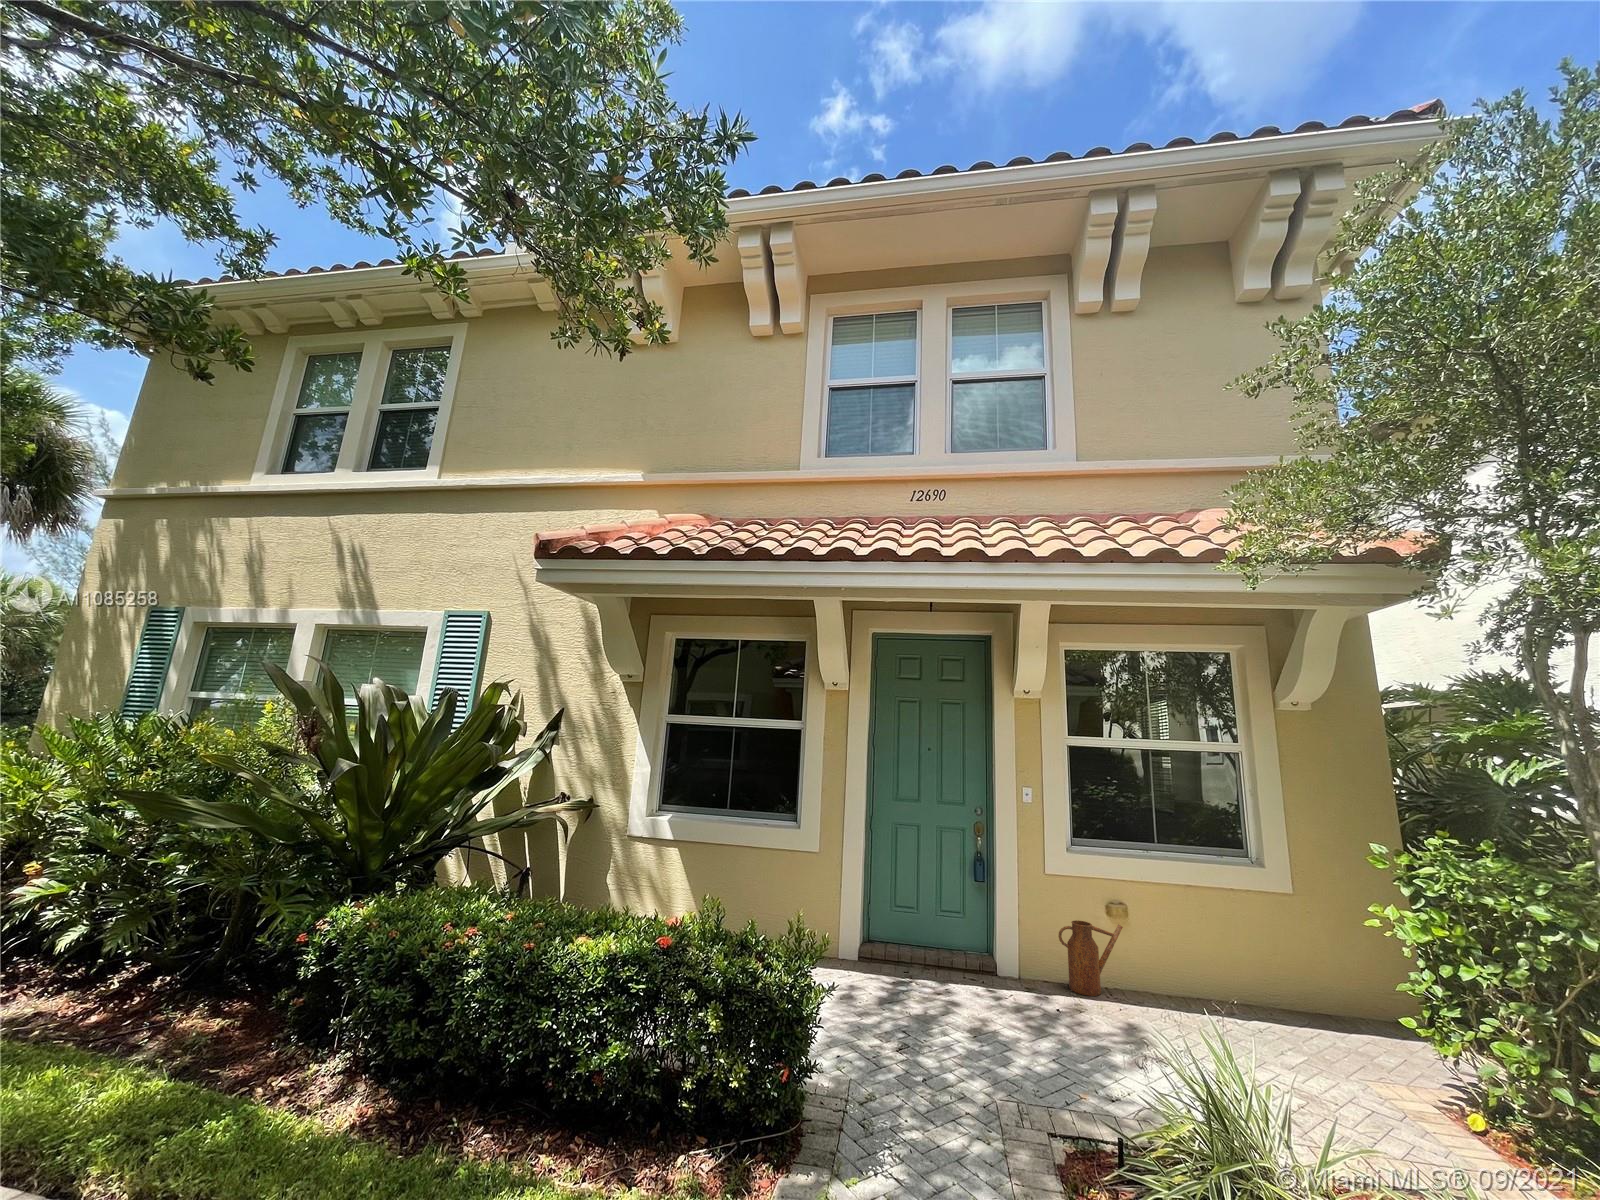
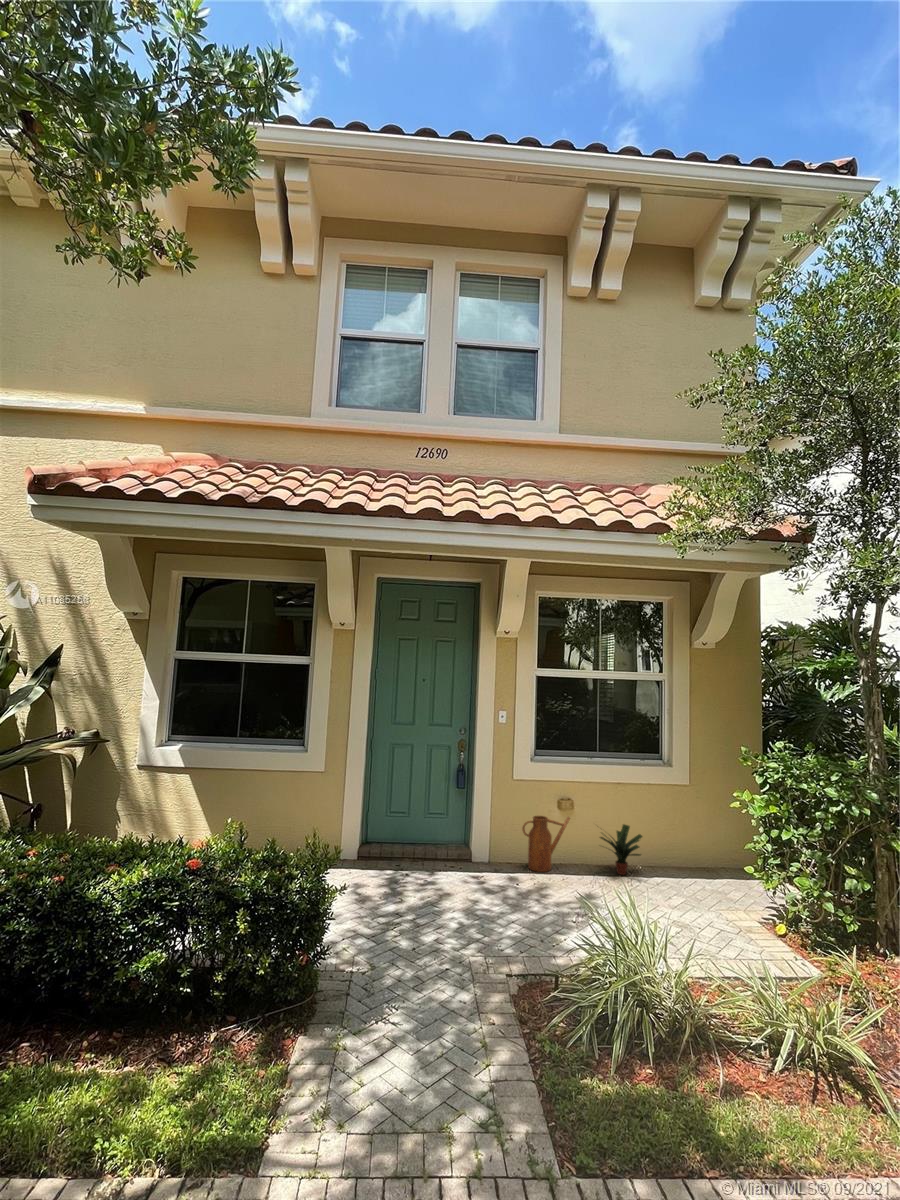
potted plant: none [1153,935,1231,1011] -> present [600,824,642,875]

